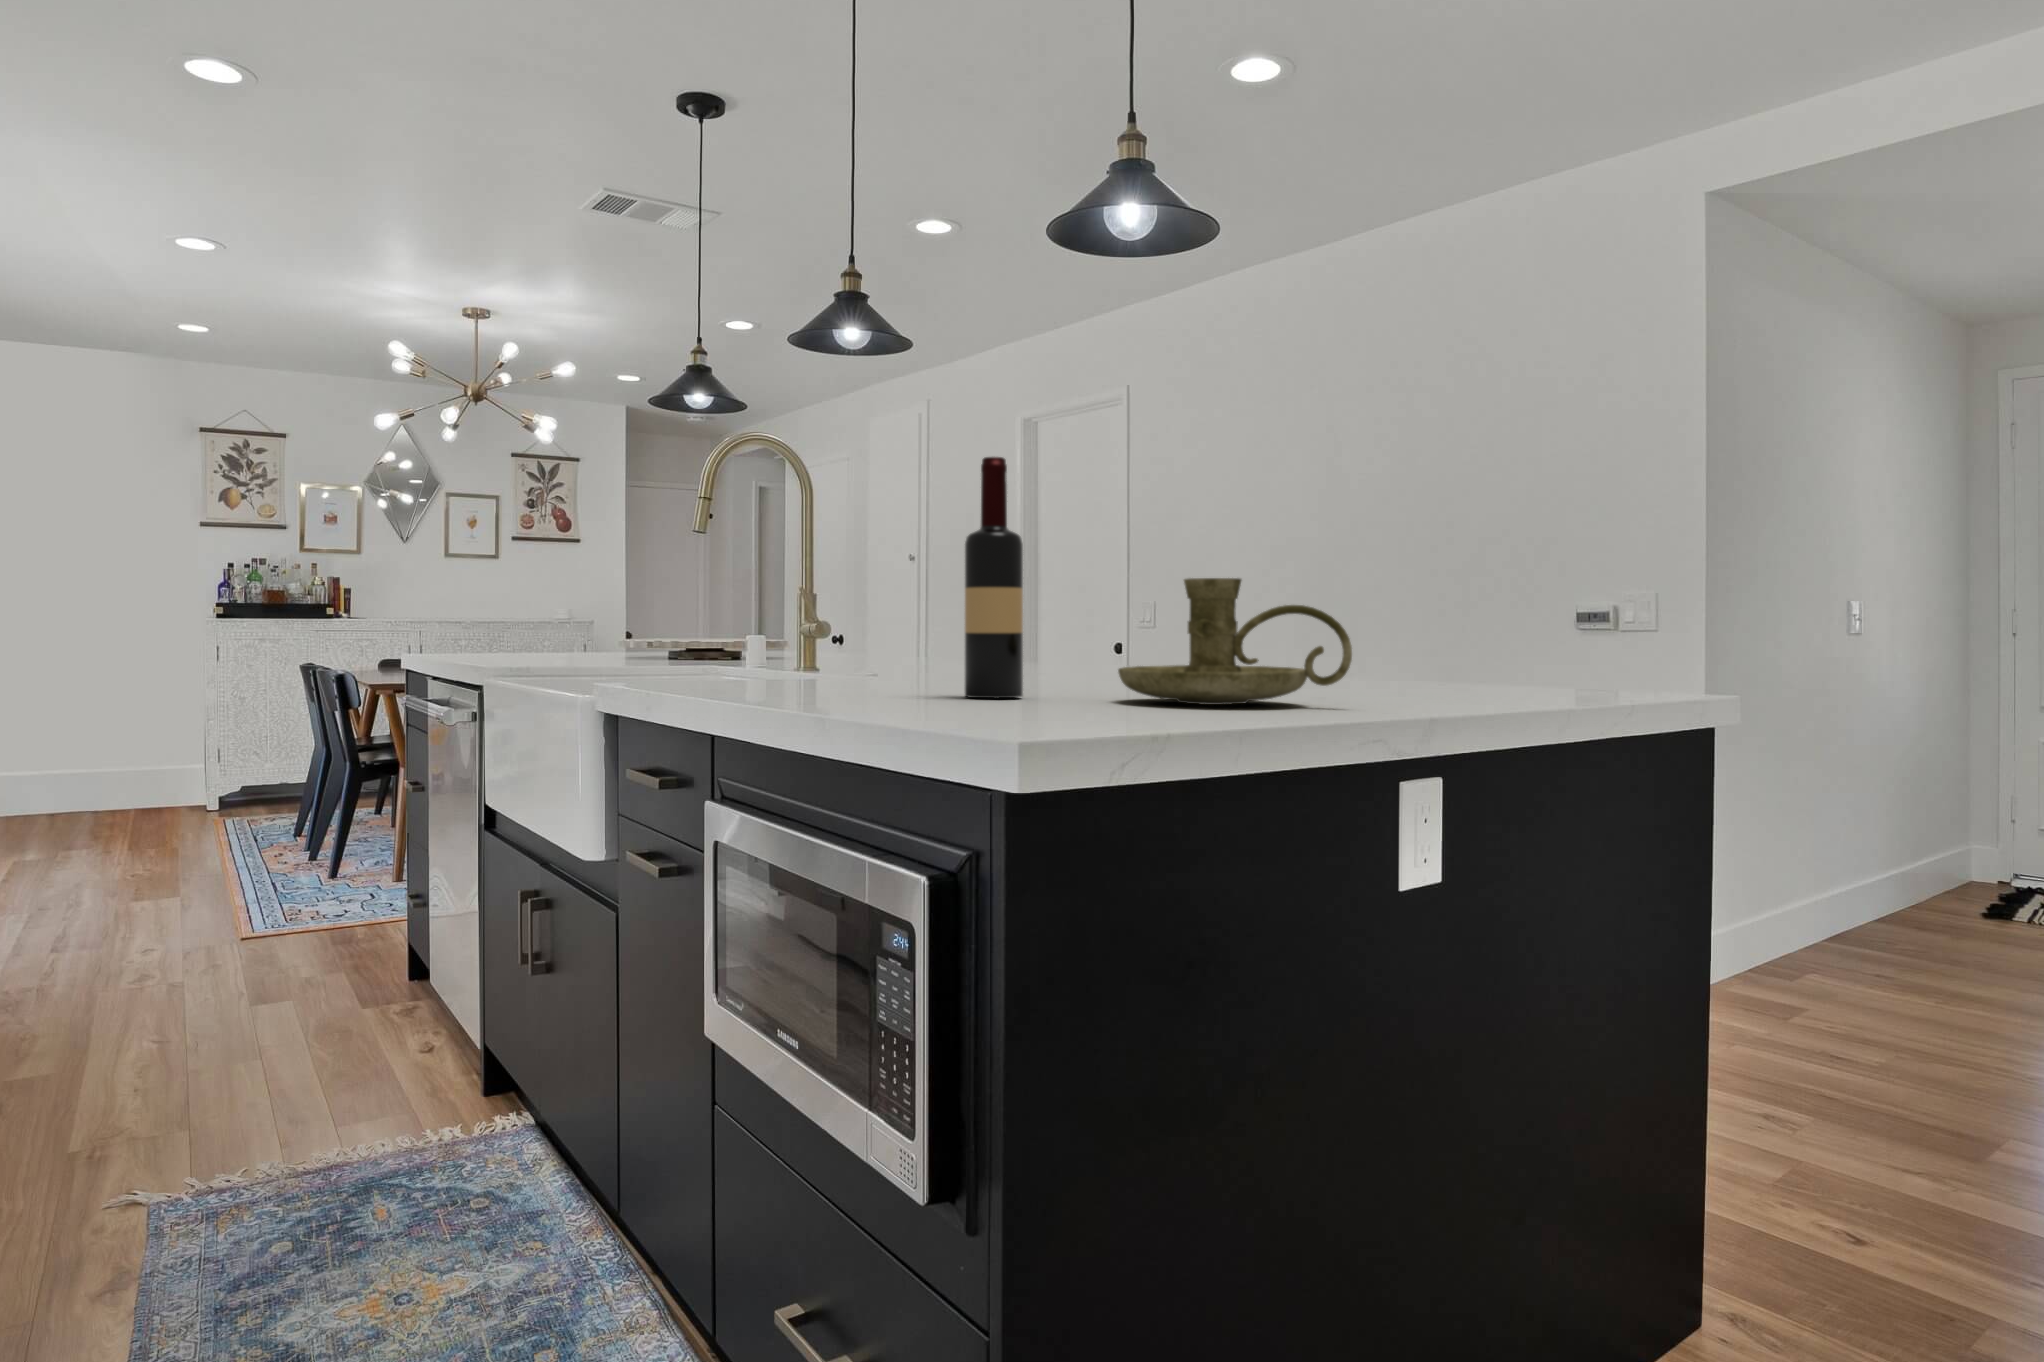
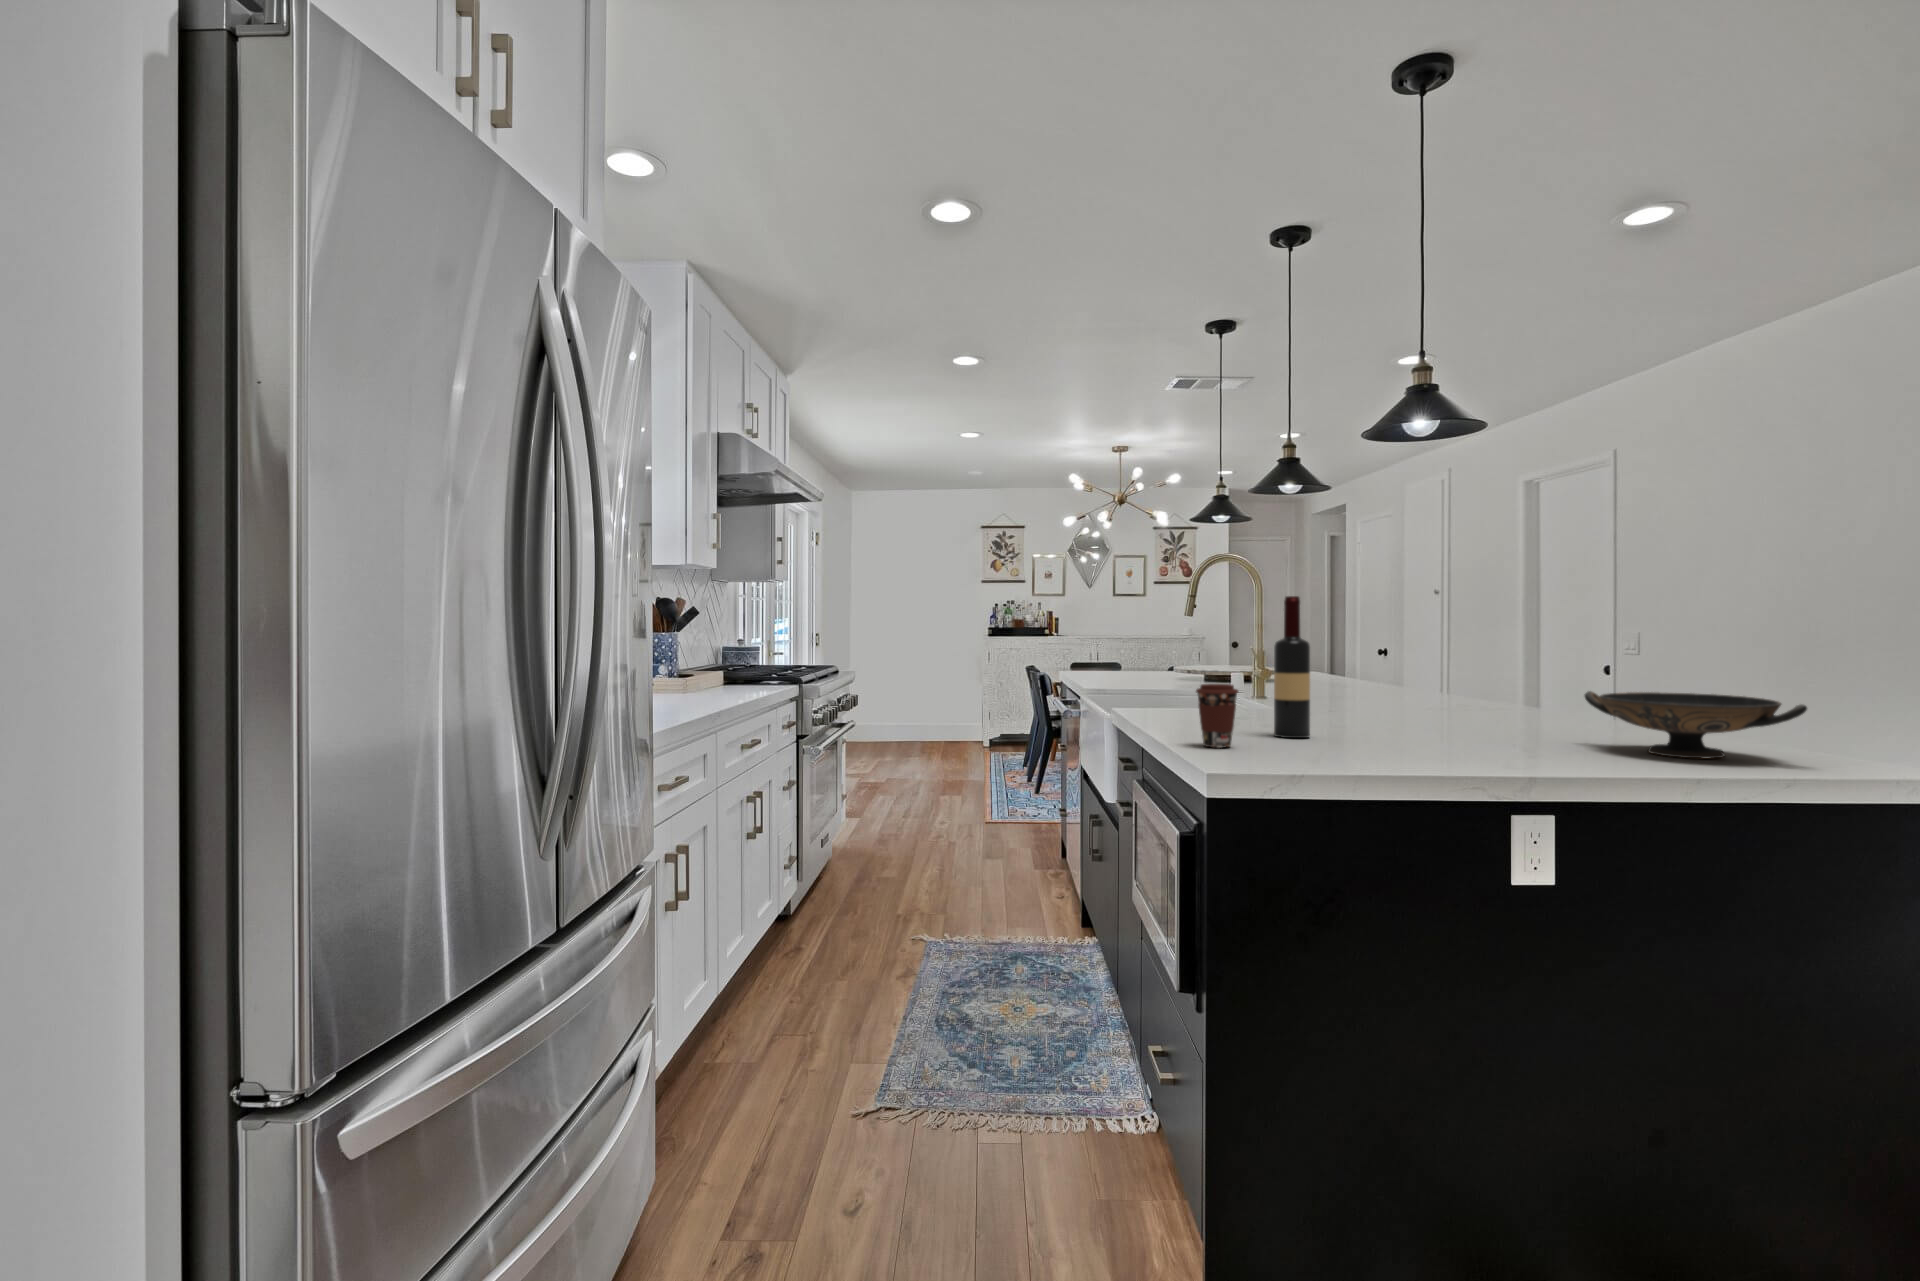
candle holder: present [1118,578,1352,705] -> none [1360,672,1511,751]
coffee cup: none [884,594,964,710] -> present [1196,684,1239,748]
decorative bowl: none [1344,618,1603,698] -> present [1585,691,1807,758]

